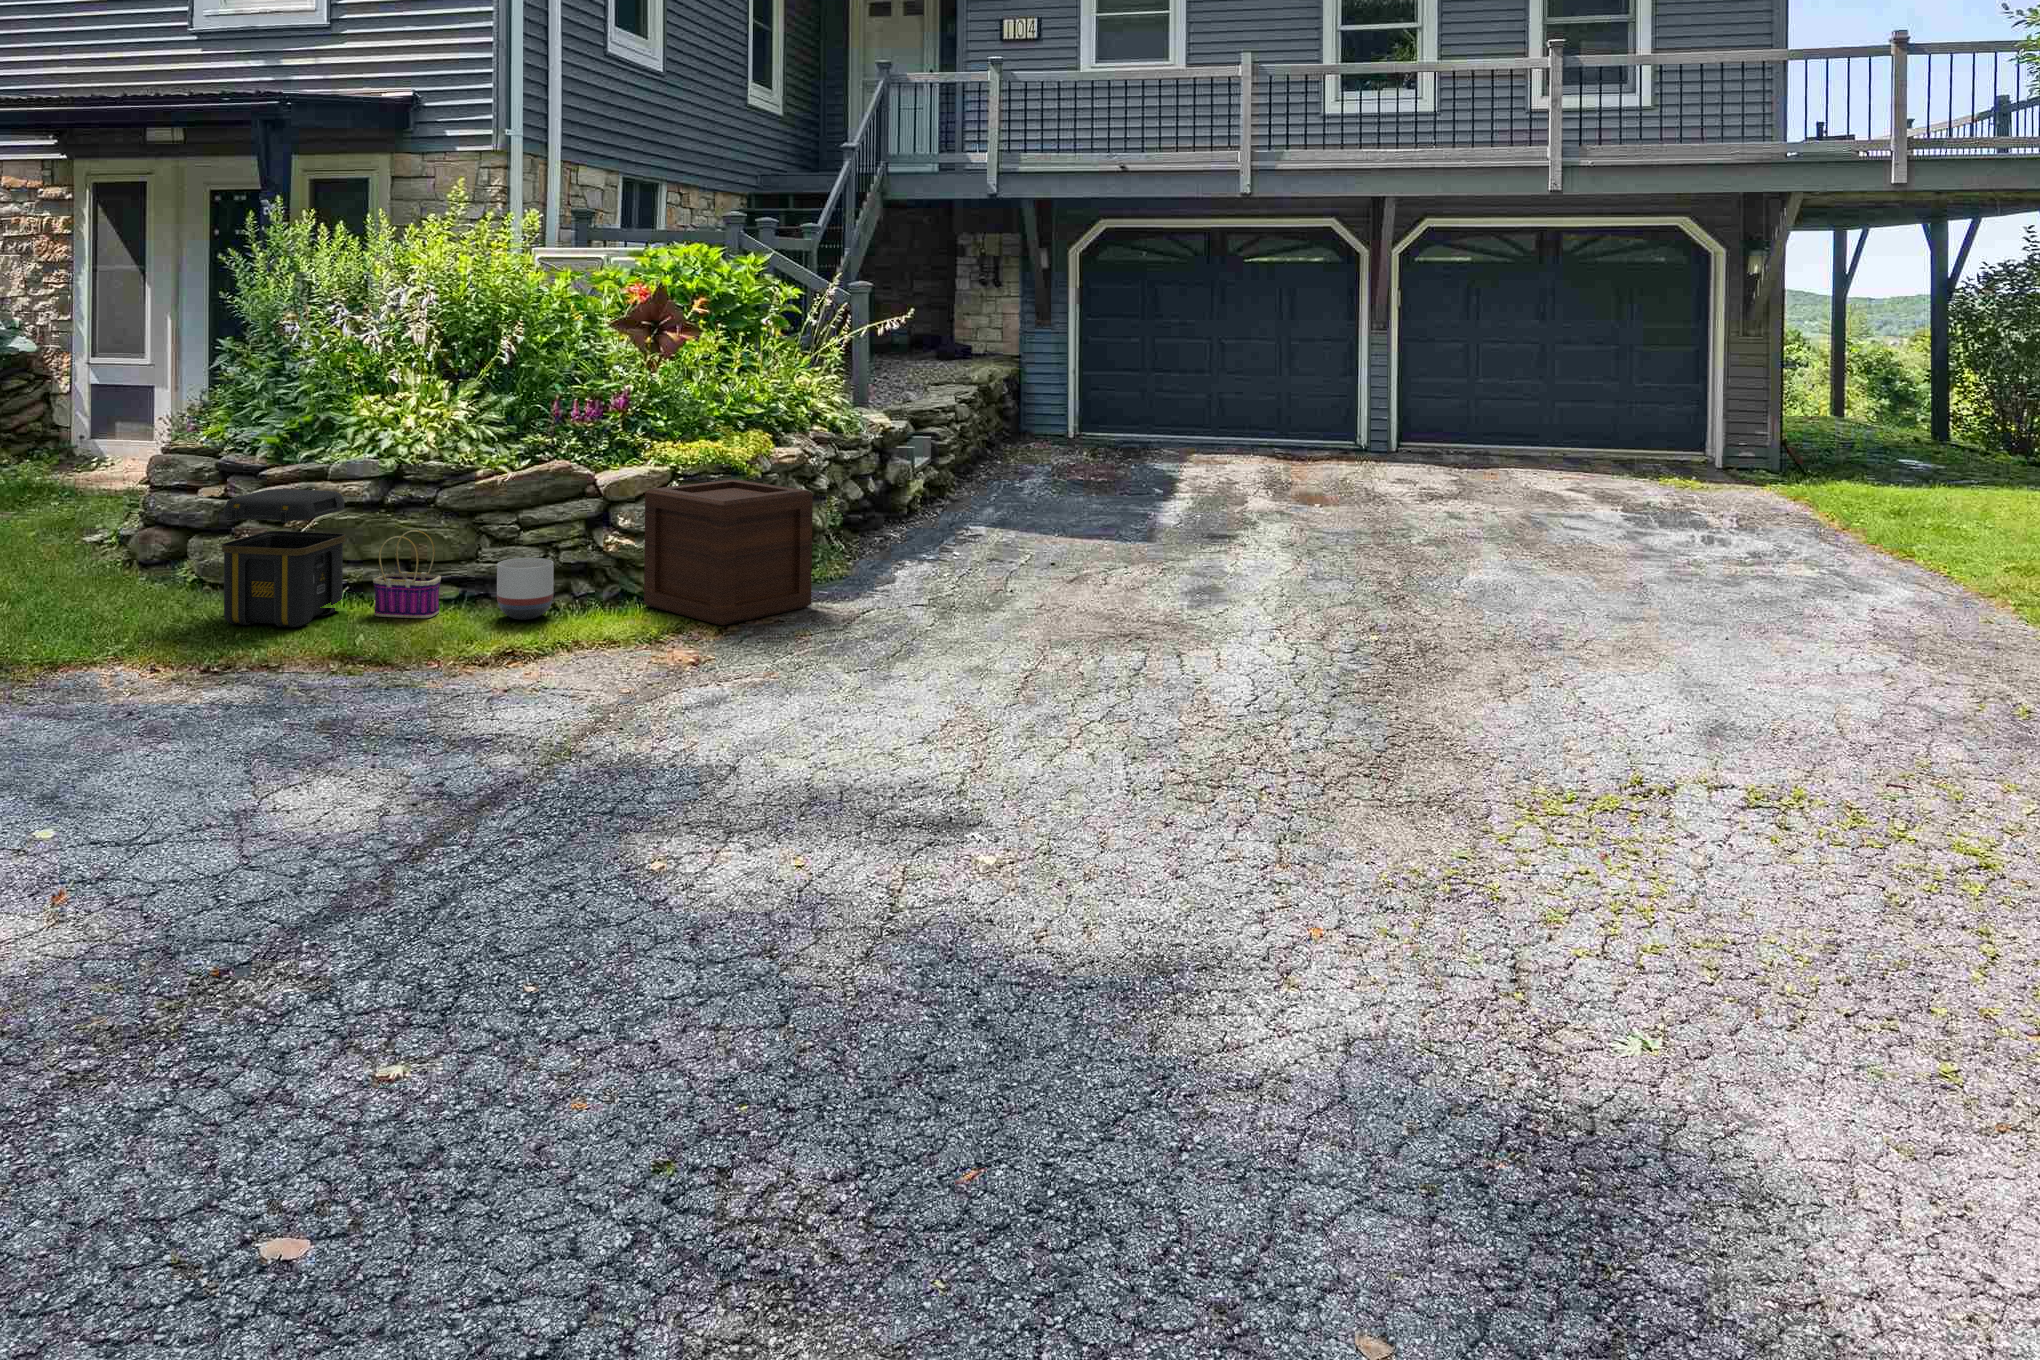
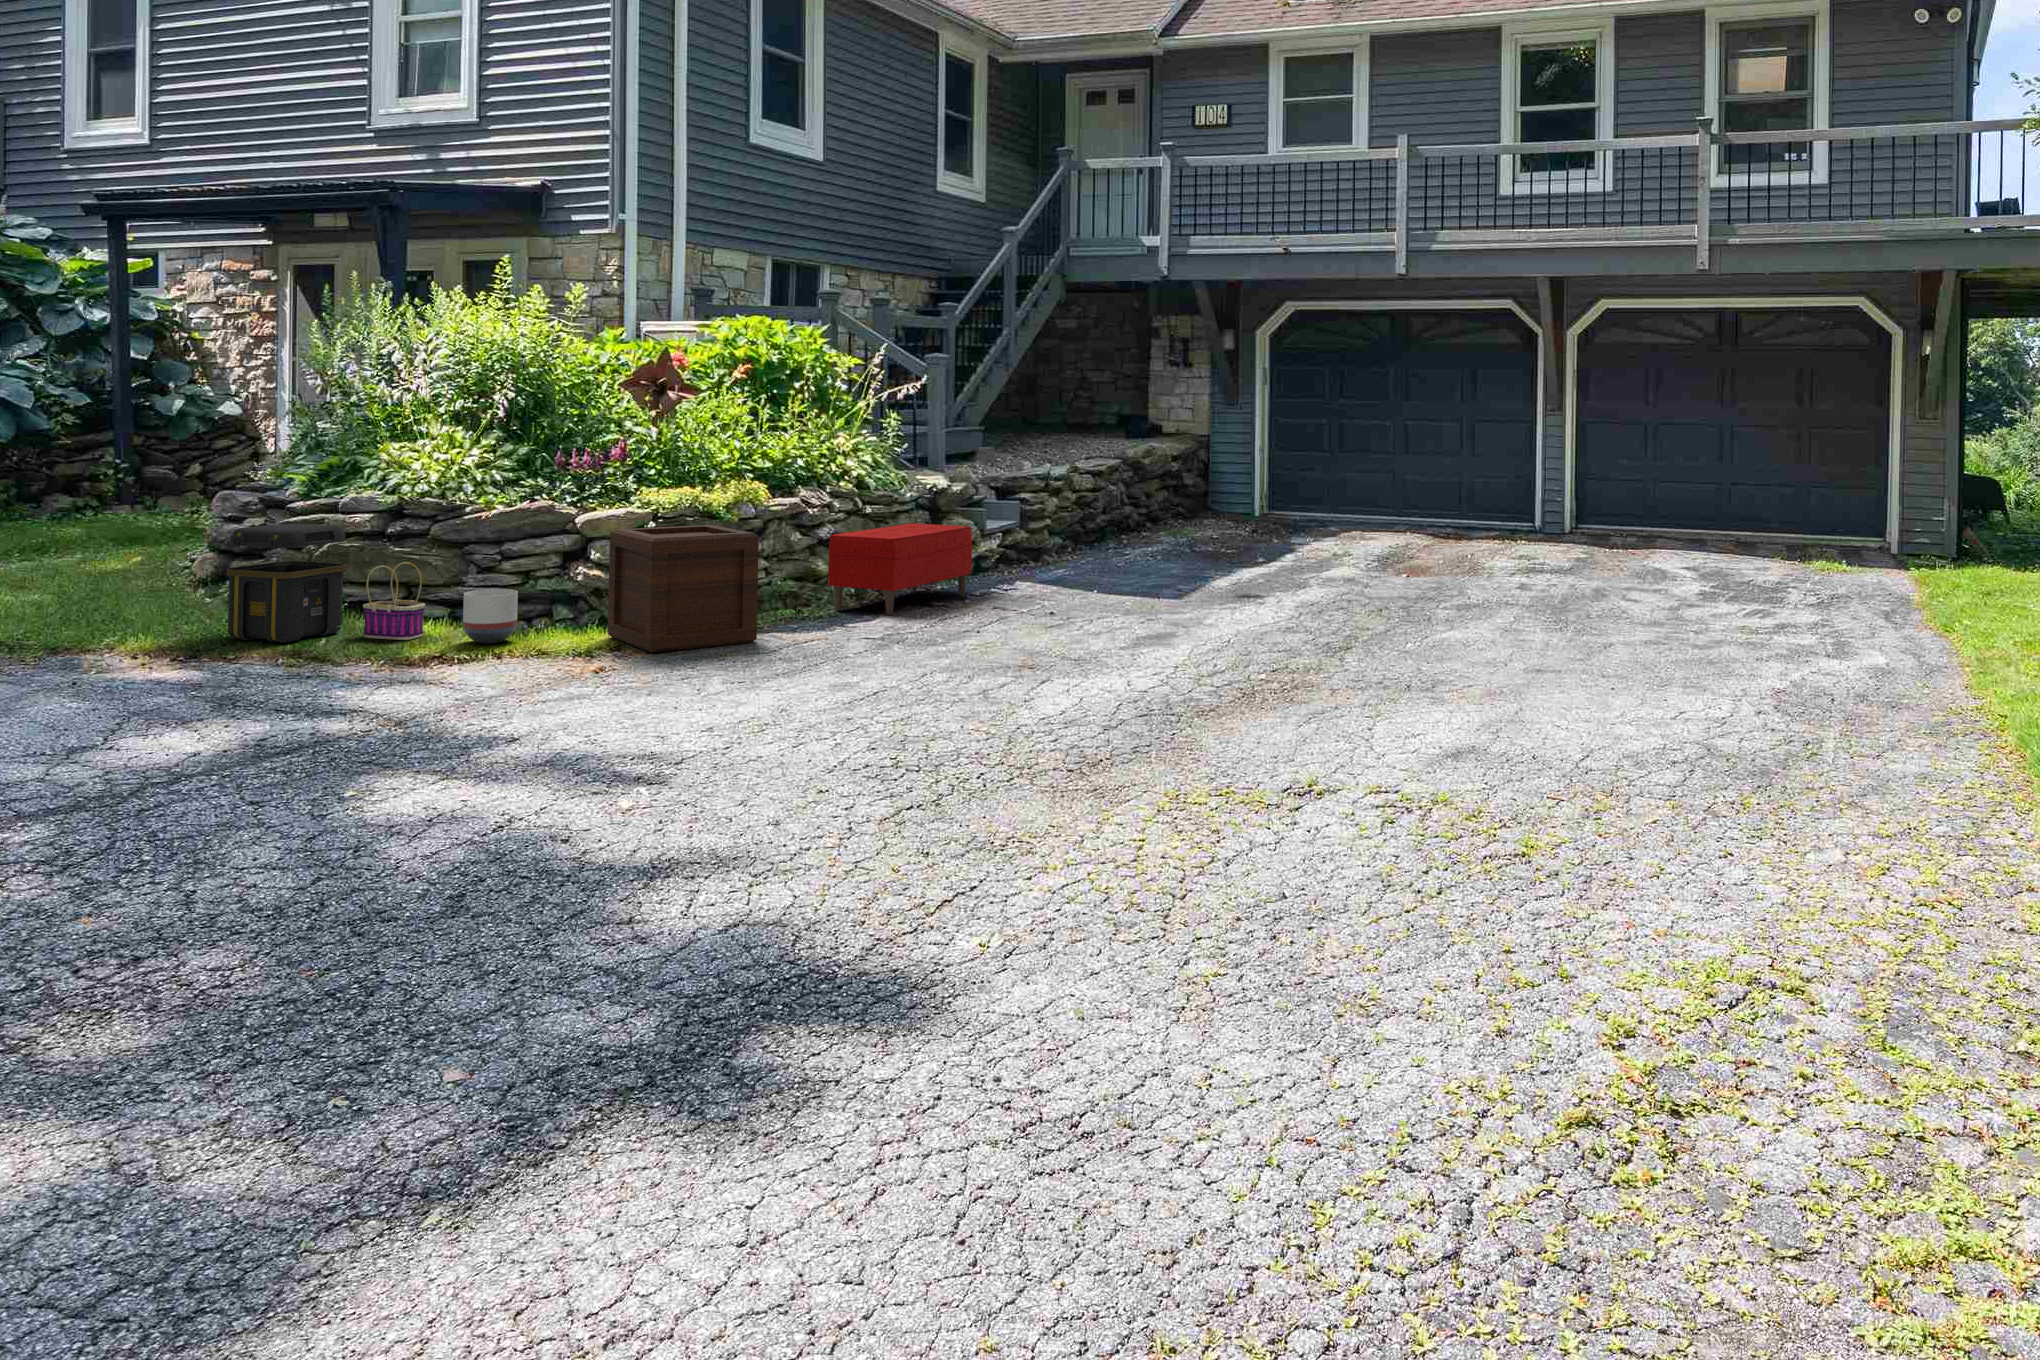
bench: none [825,465,941,567] -> present [828,523,972,615]

